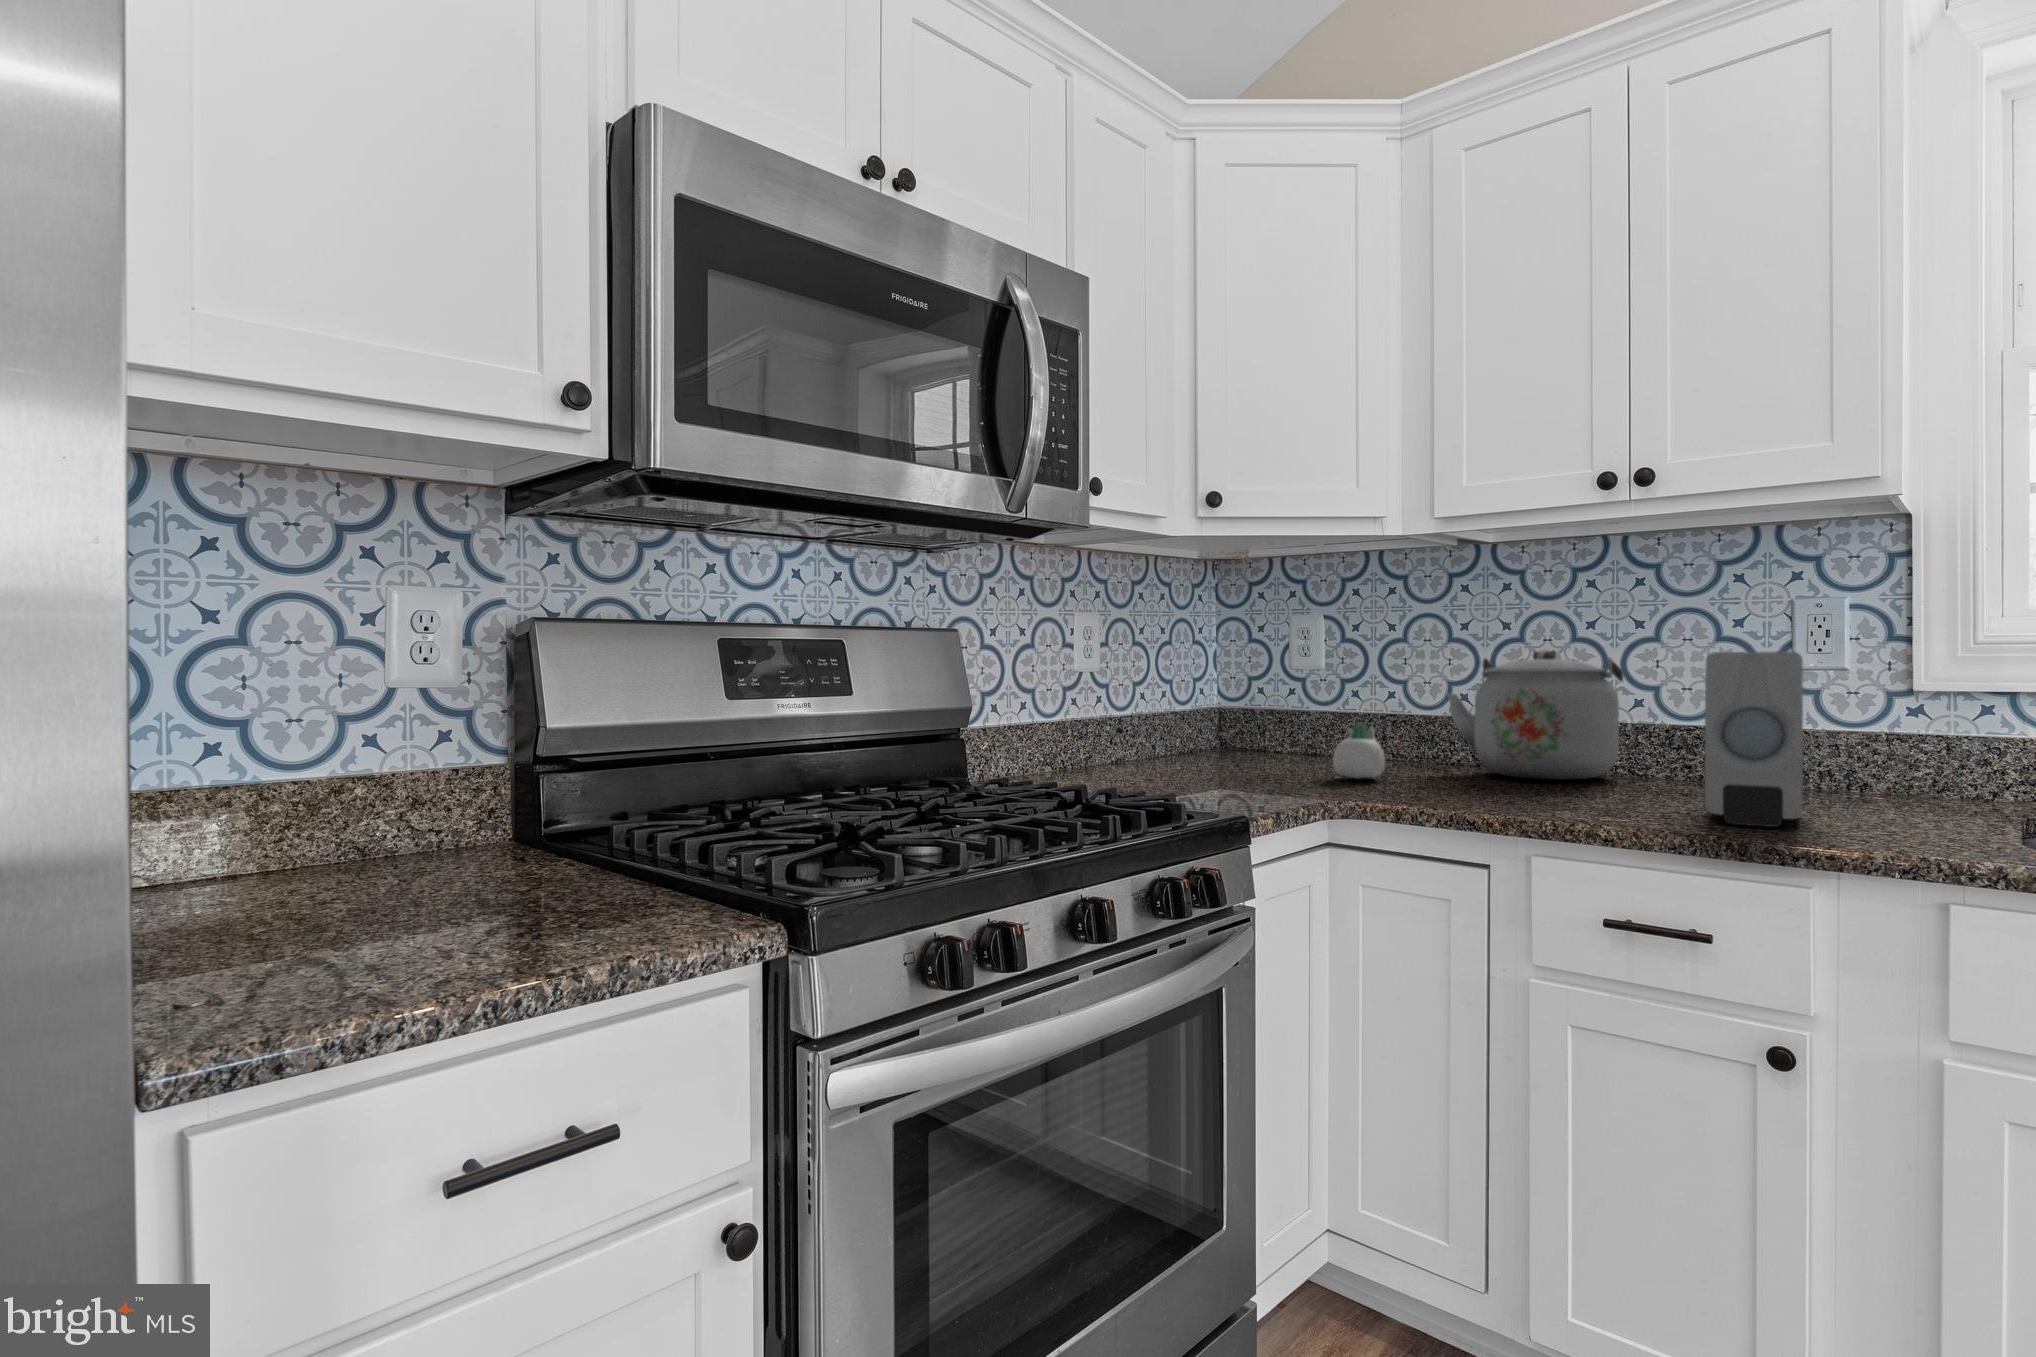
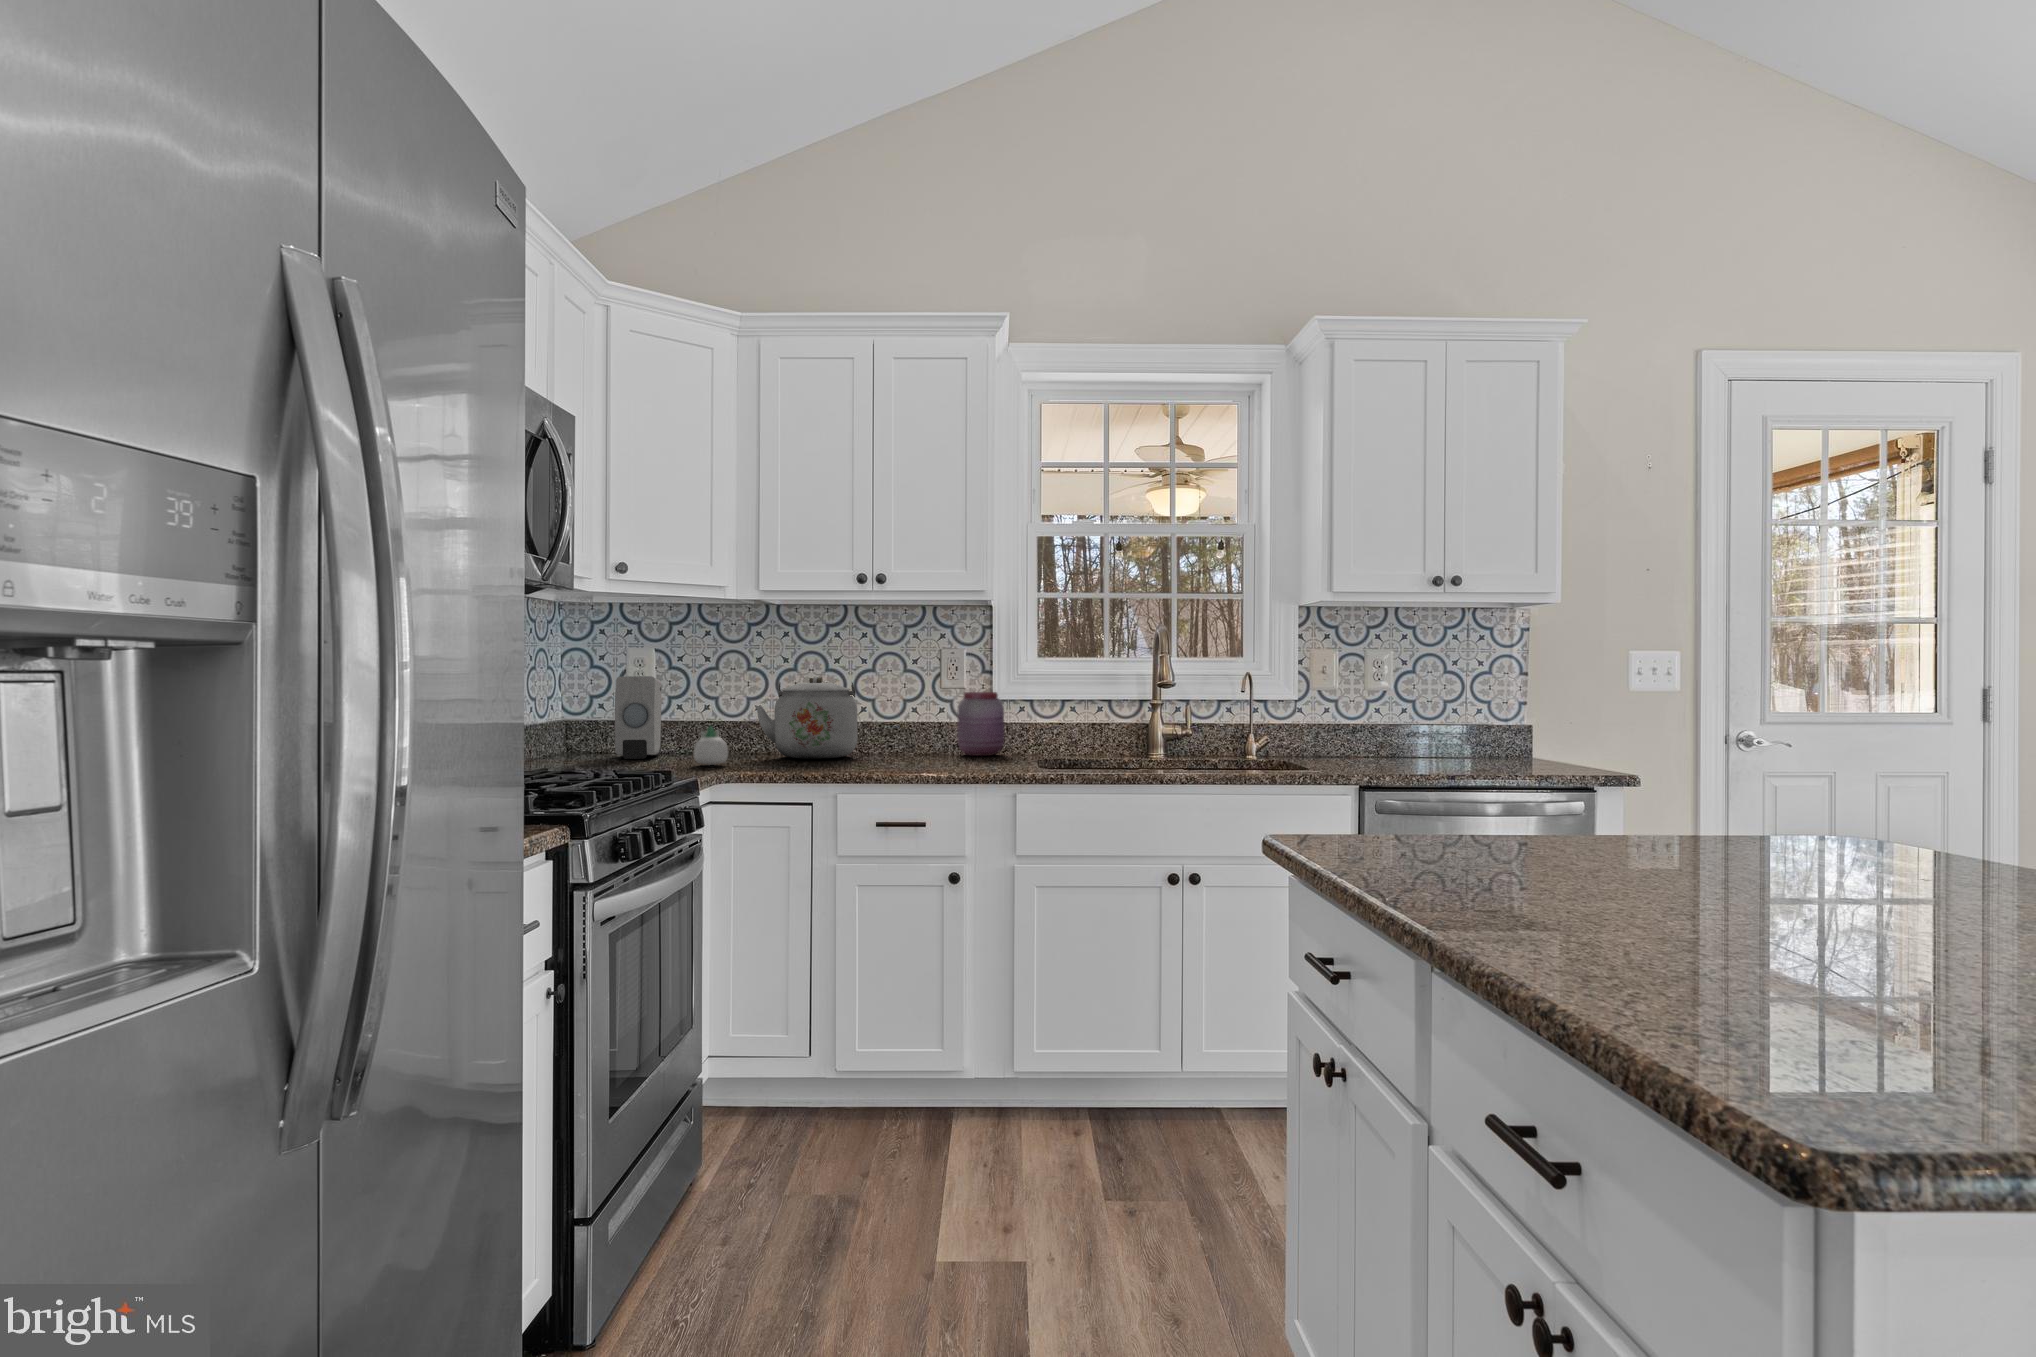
soap dispenser: present [1705,651,1803,827] -> present [615,676,661,759]
jar: none [1828,676,1940,796] -> present [958,692,1004,756]

